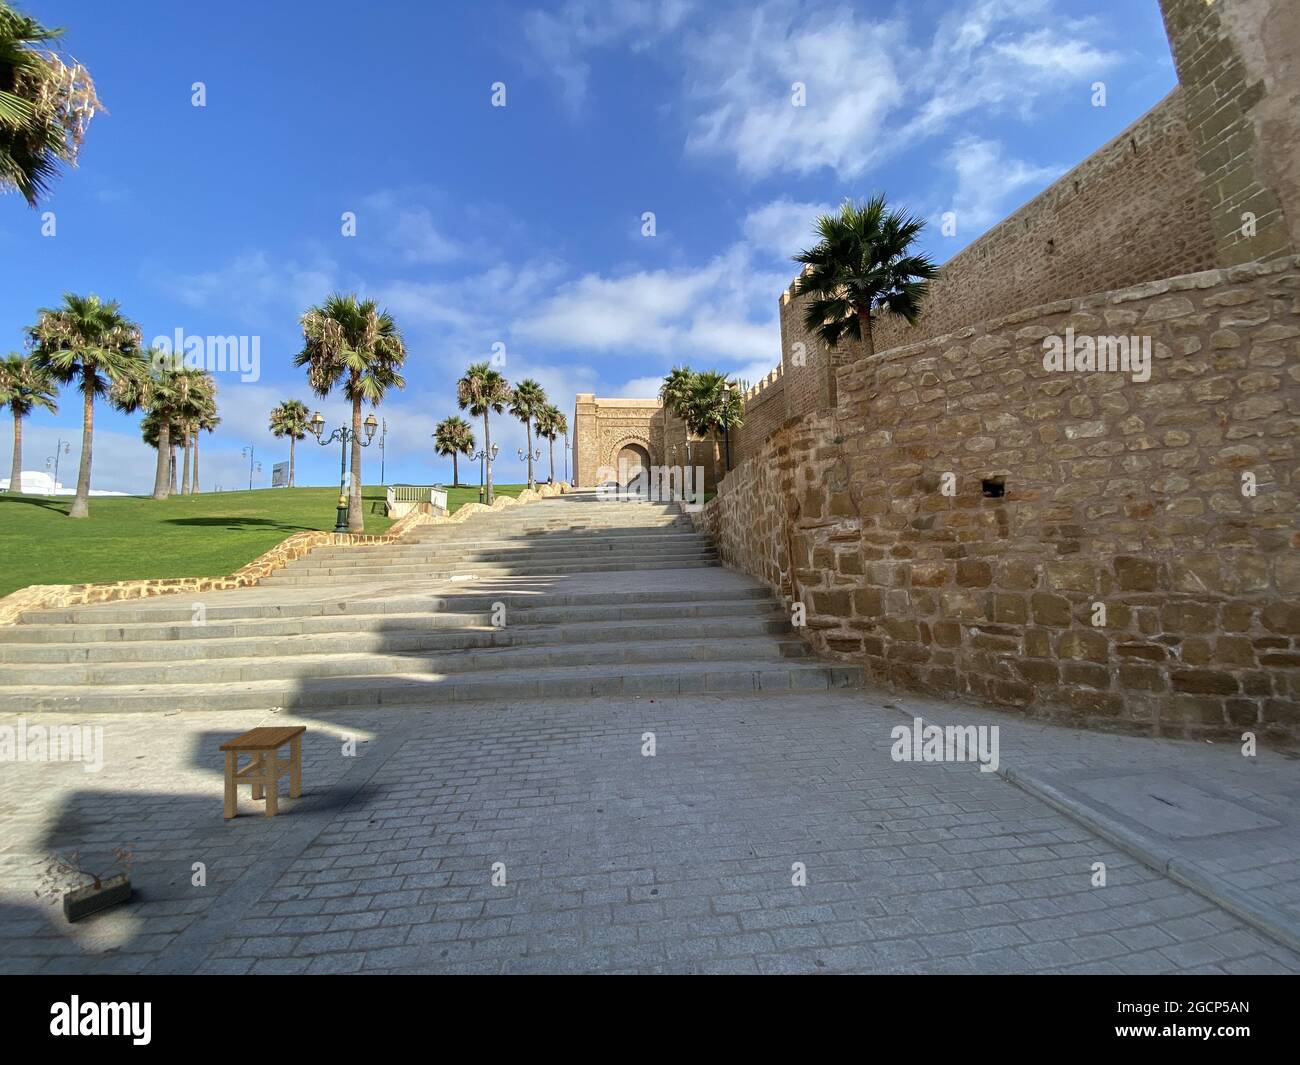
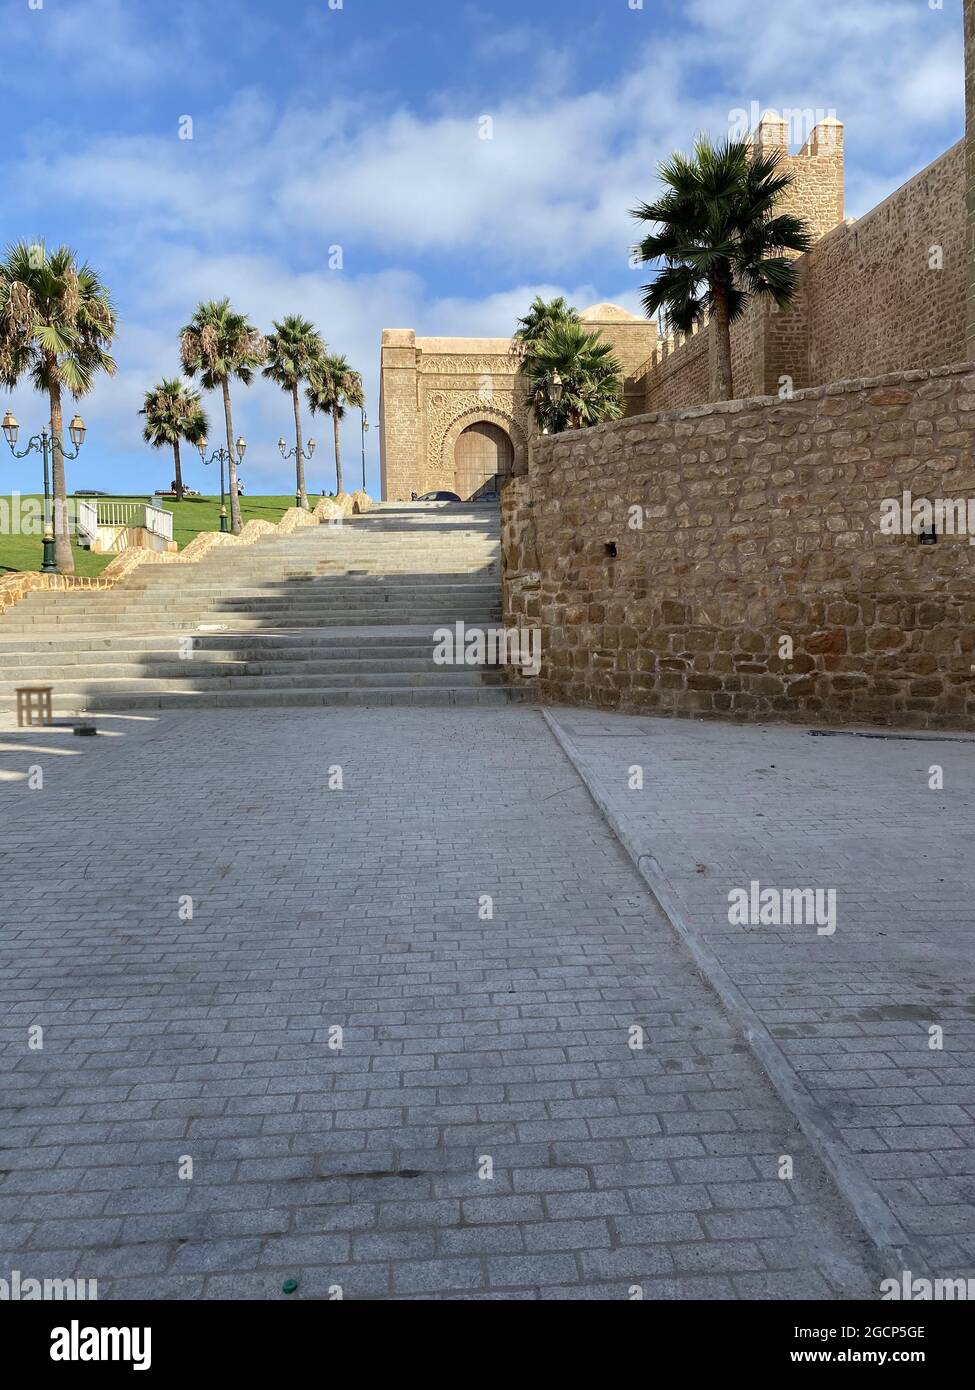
stool: present [219,726,306,818] -> present [15,687,53,727]

